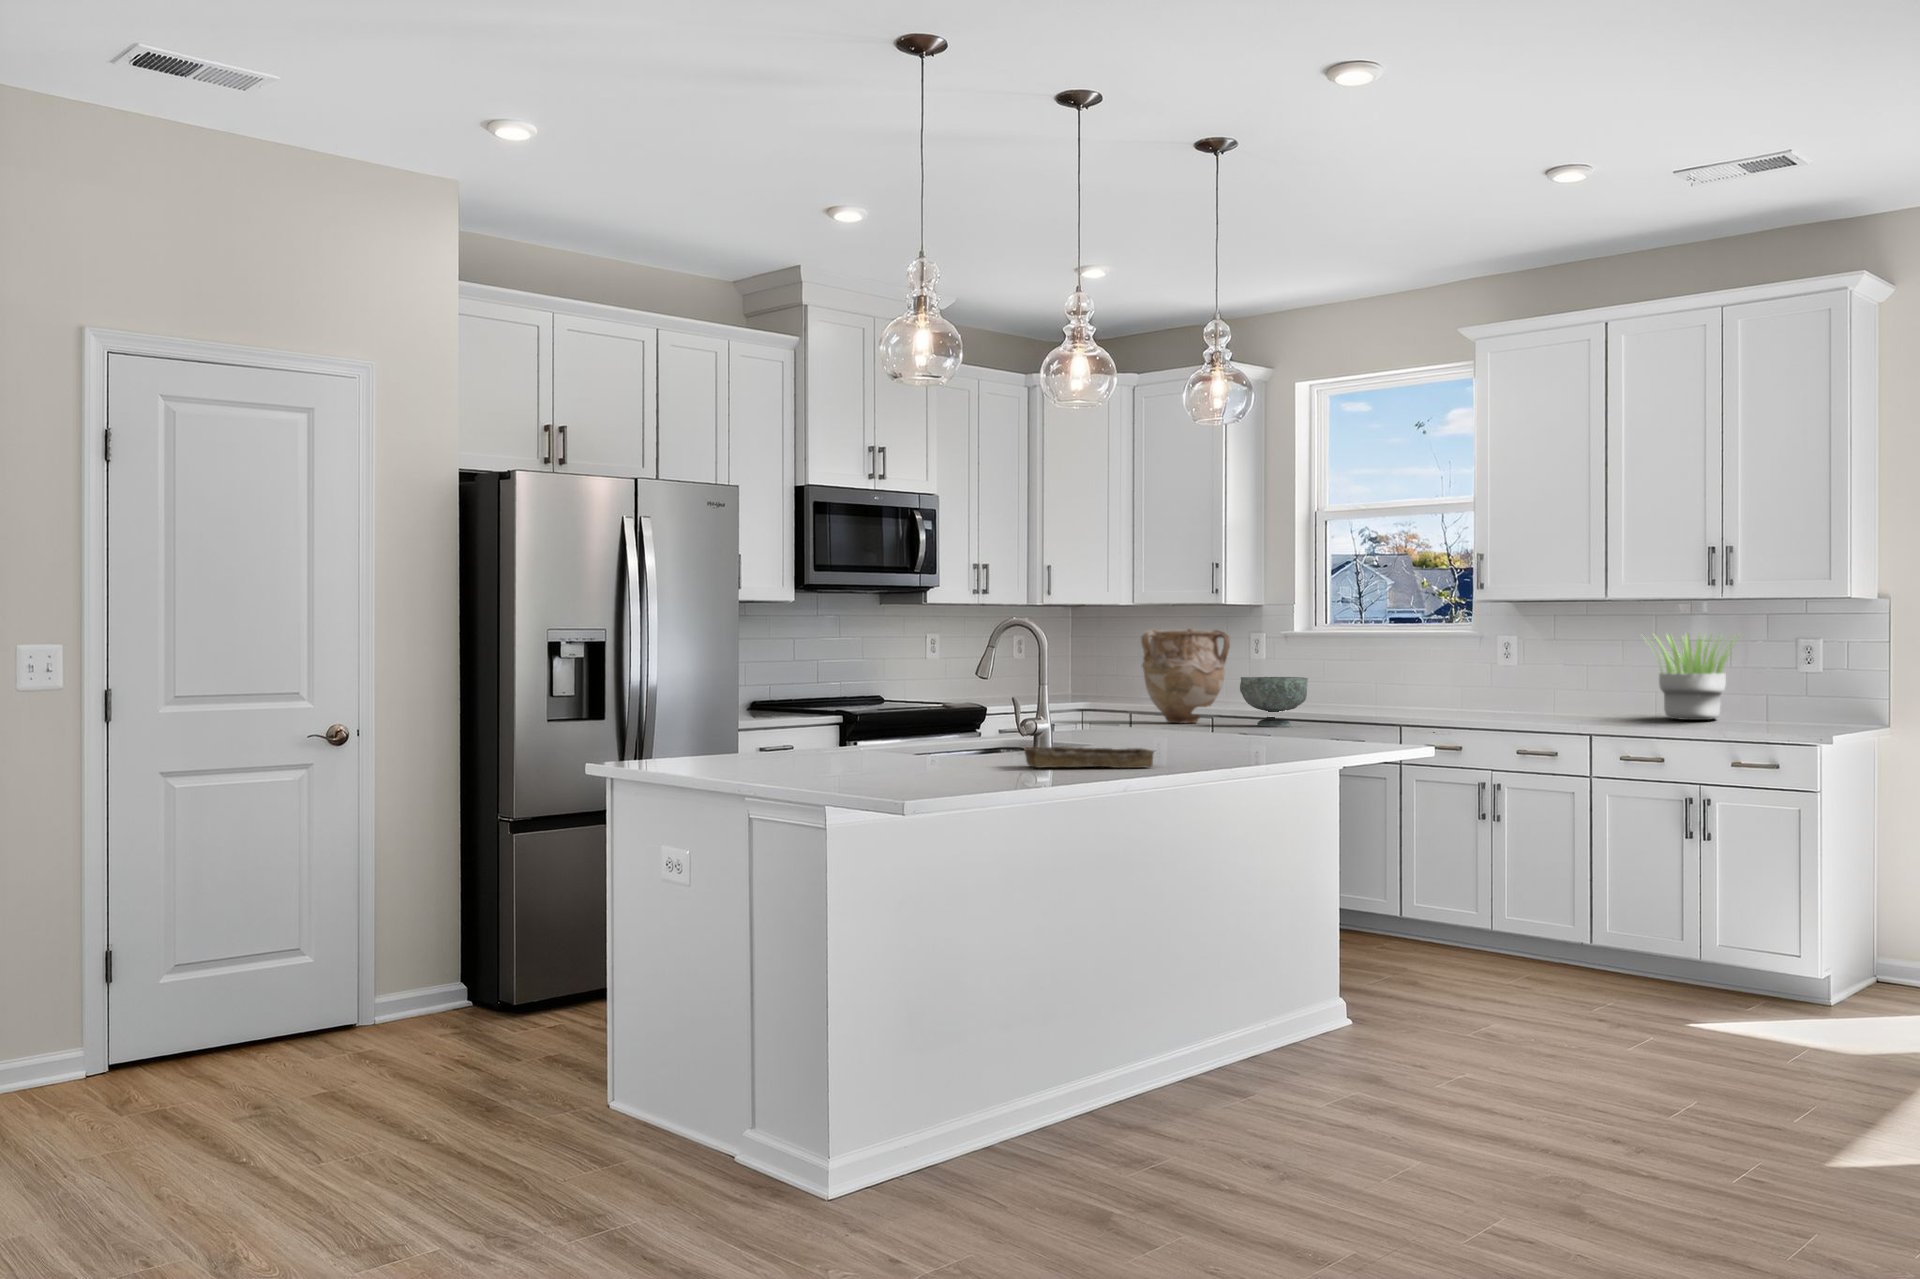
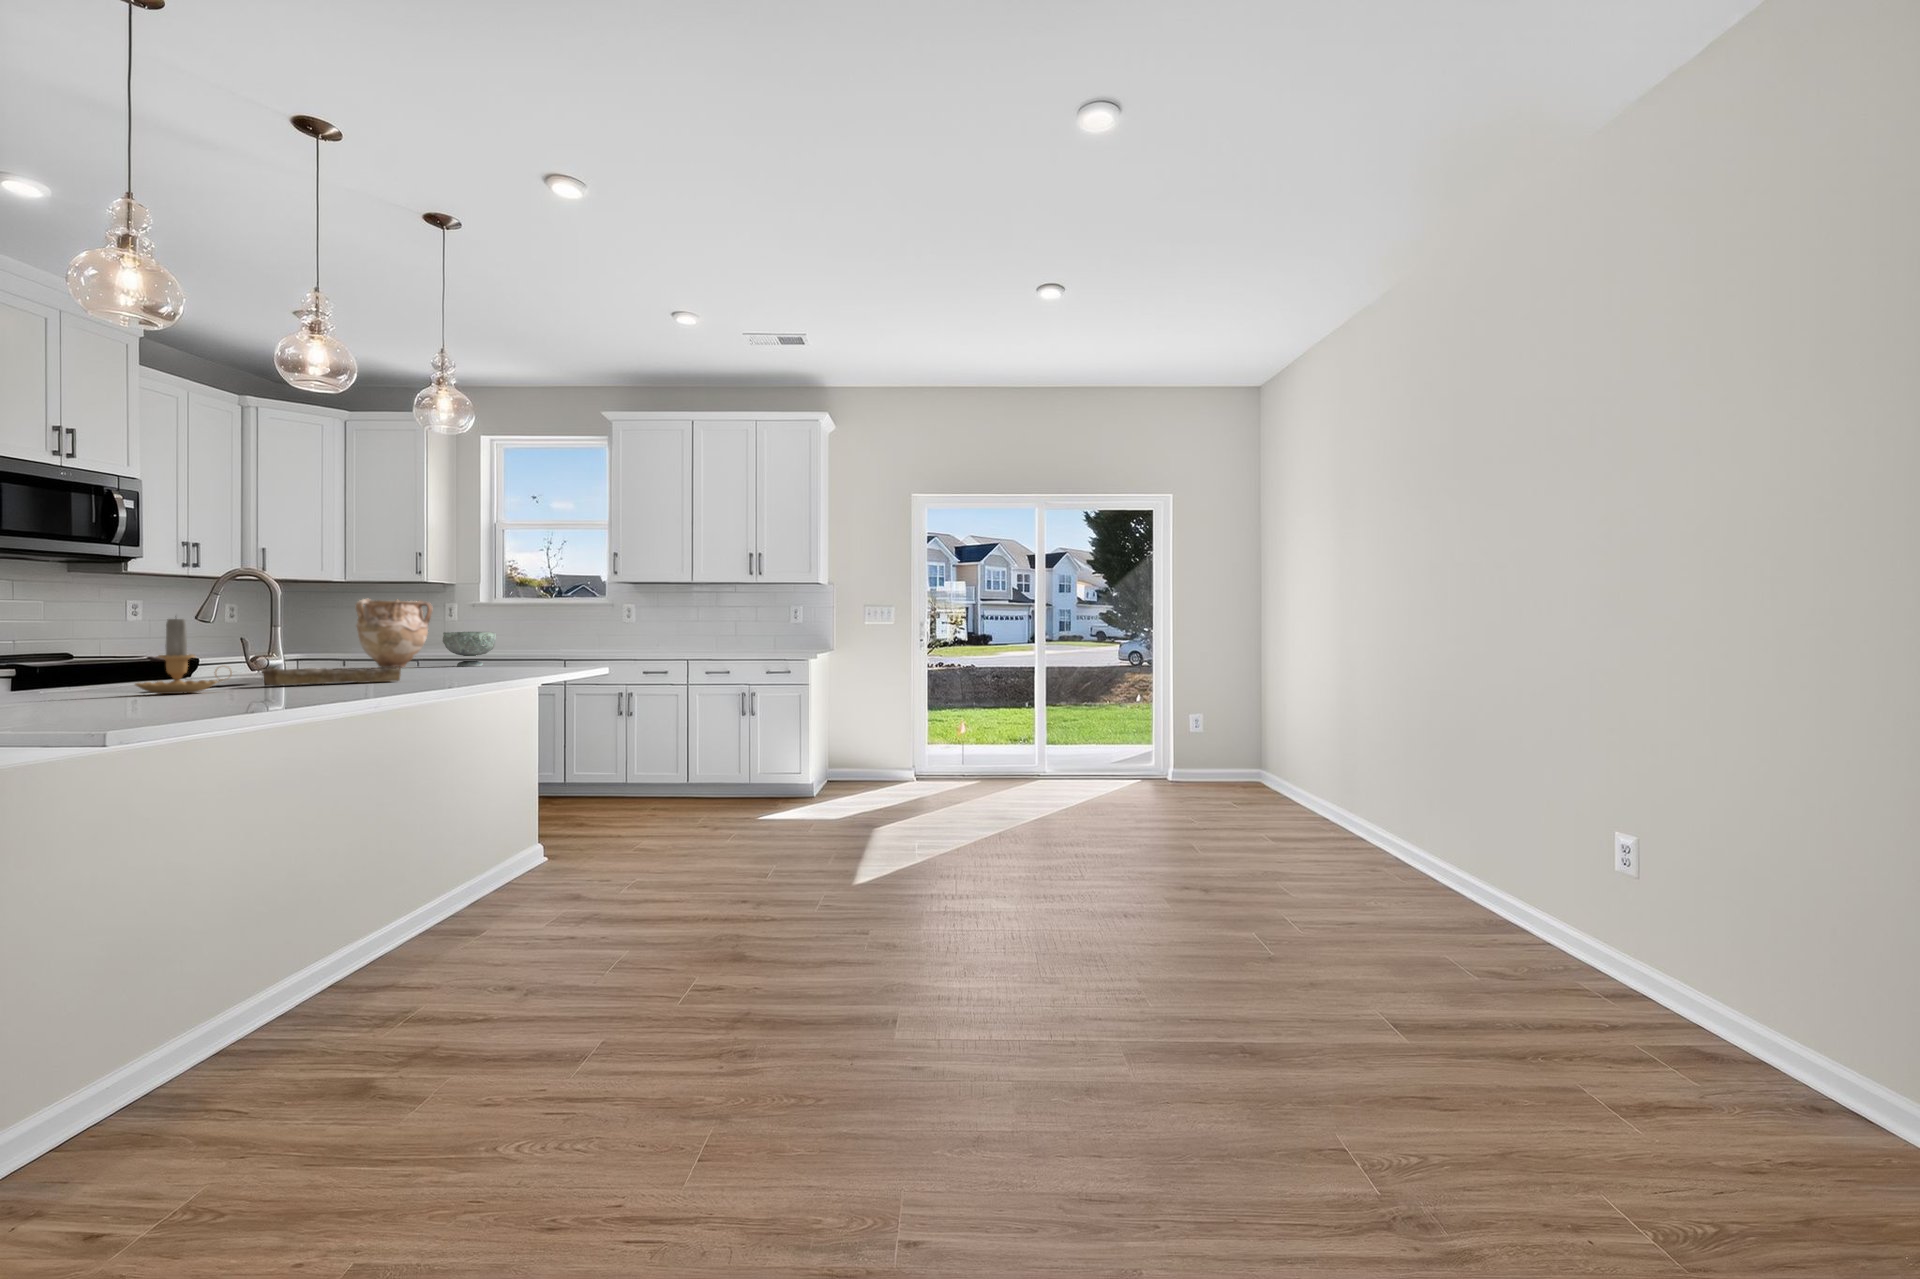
potted plant: present [1654,633,1740,720] -> none [710,602,769,652]
candle: none [921,693,995,776] -> present [135,618,232,694]

